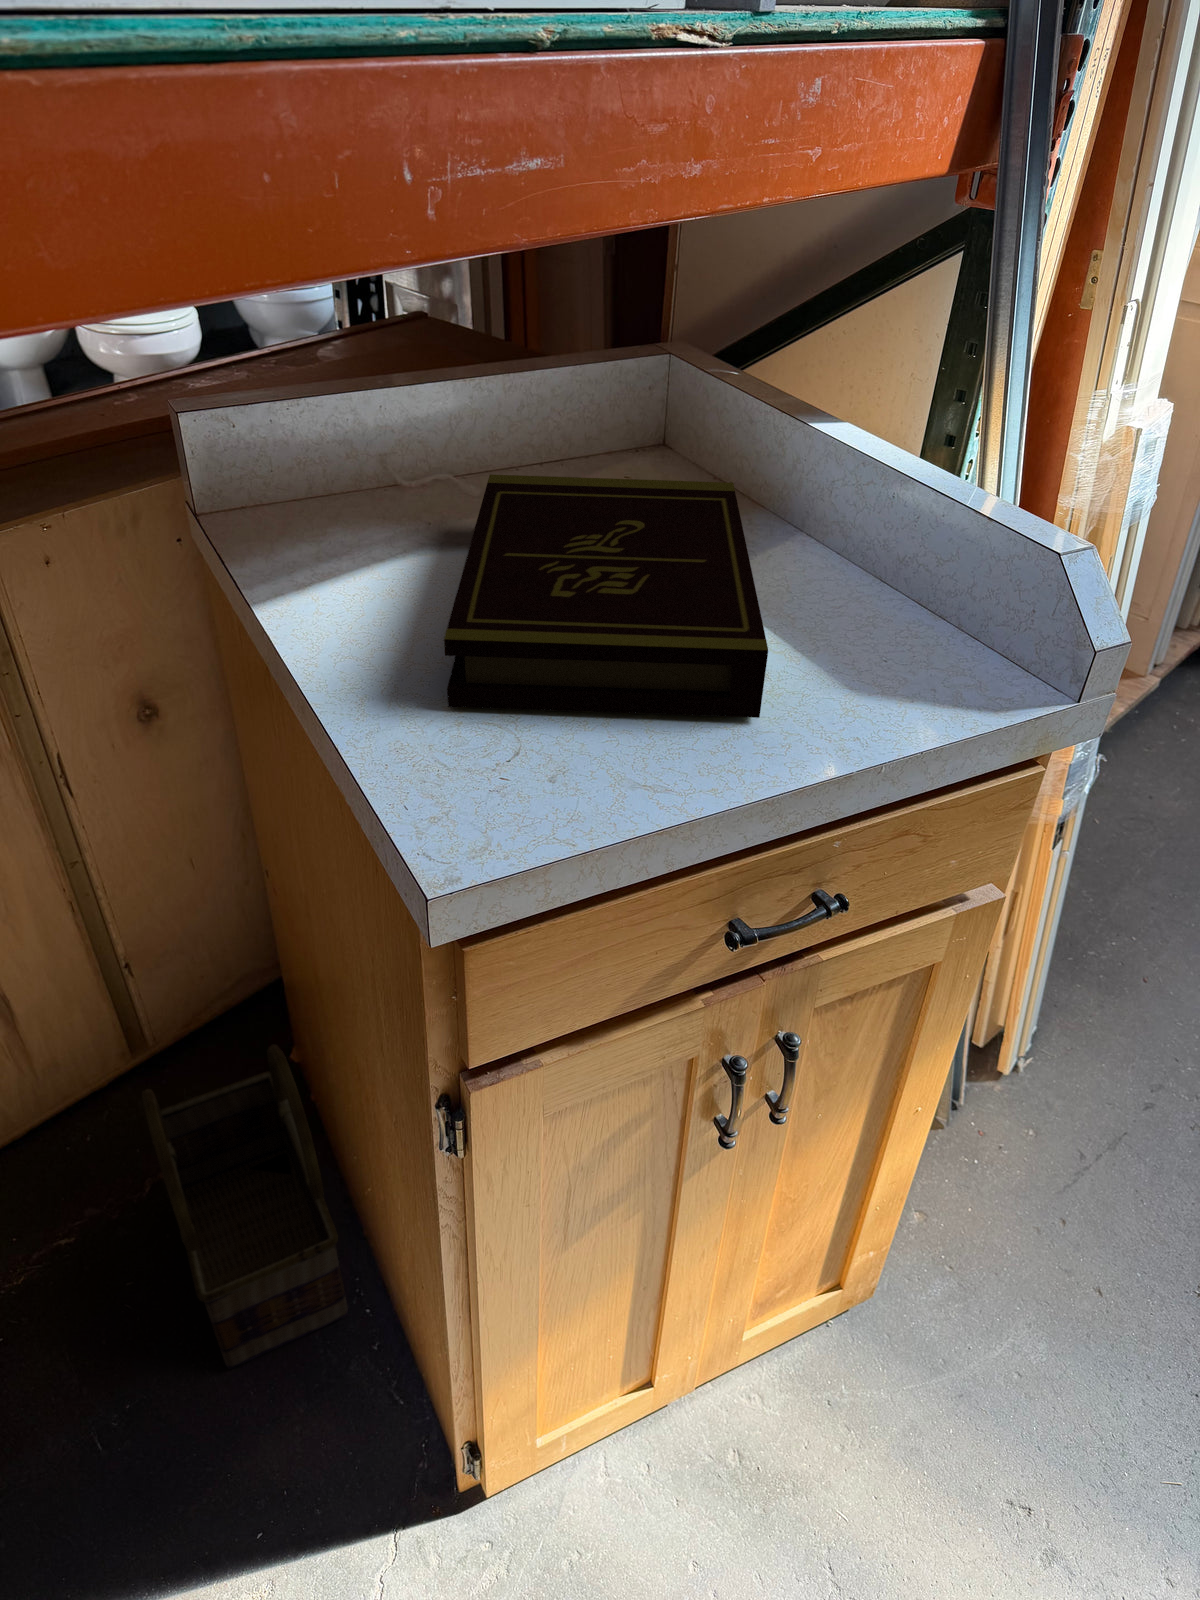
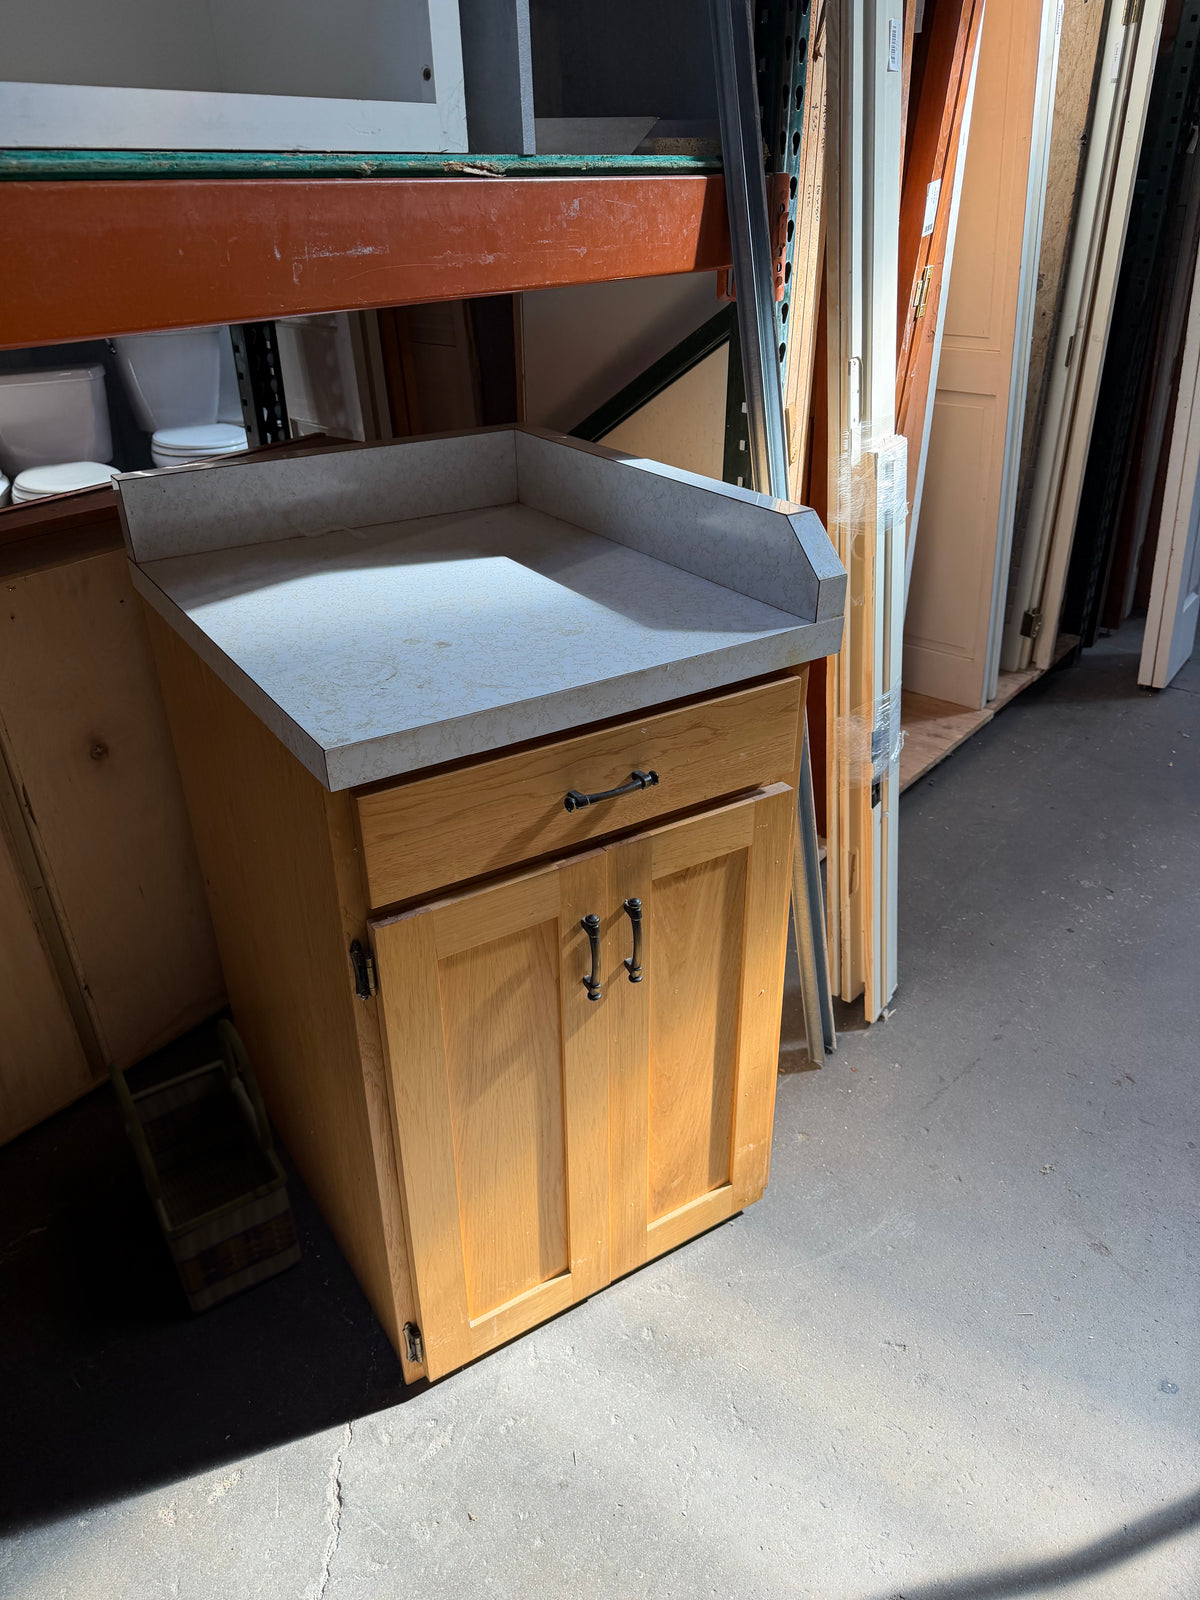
book: present [444,474,768,718] -> none [327,500,572,646]

